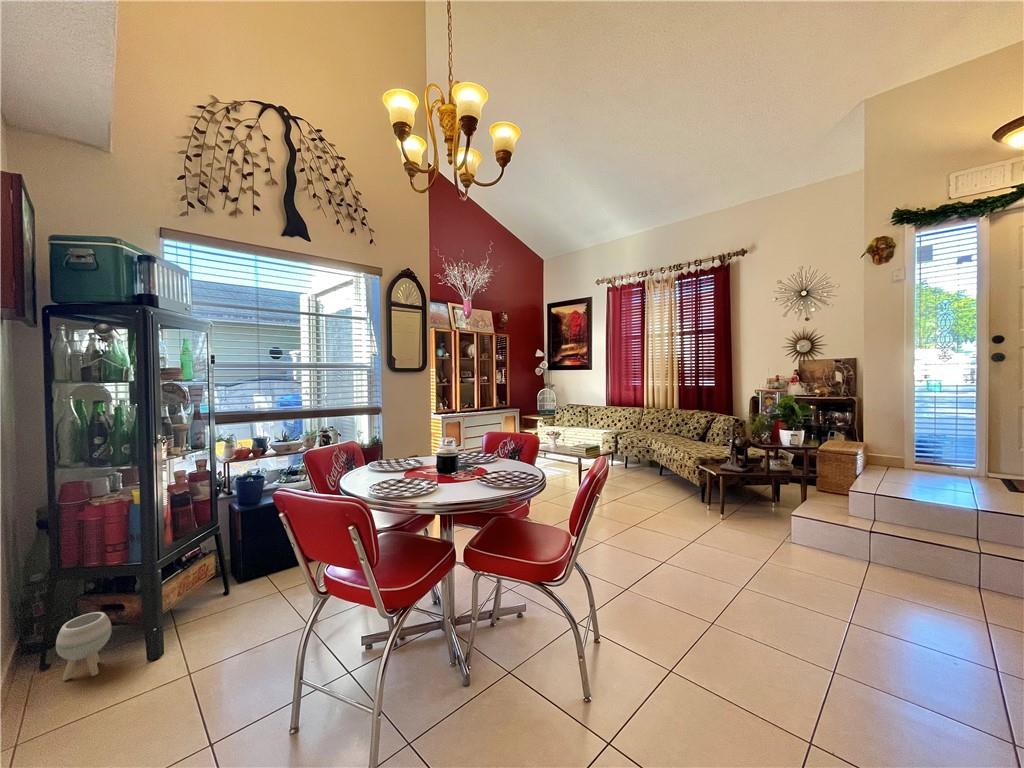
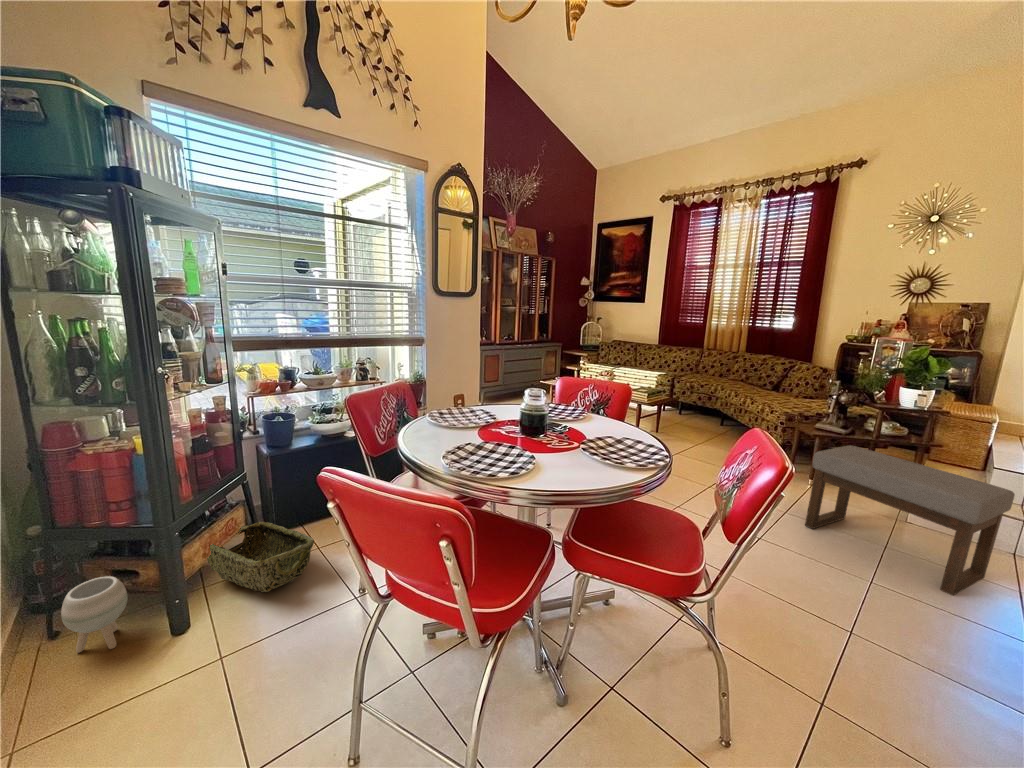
ottoman: none [704,478,844,595] -> present [805,445,1015,595]
woven basket: none [178,569,275,627] -> present [207,522,314,592]

